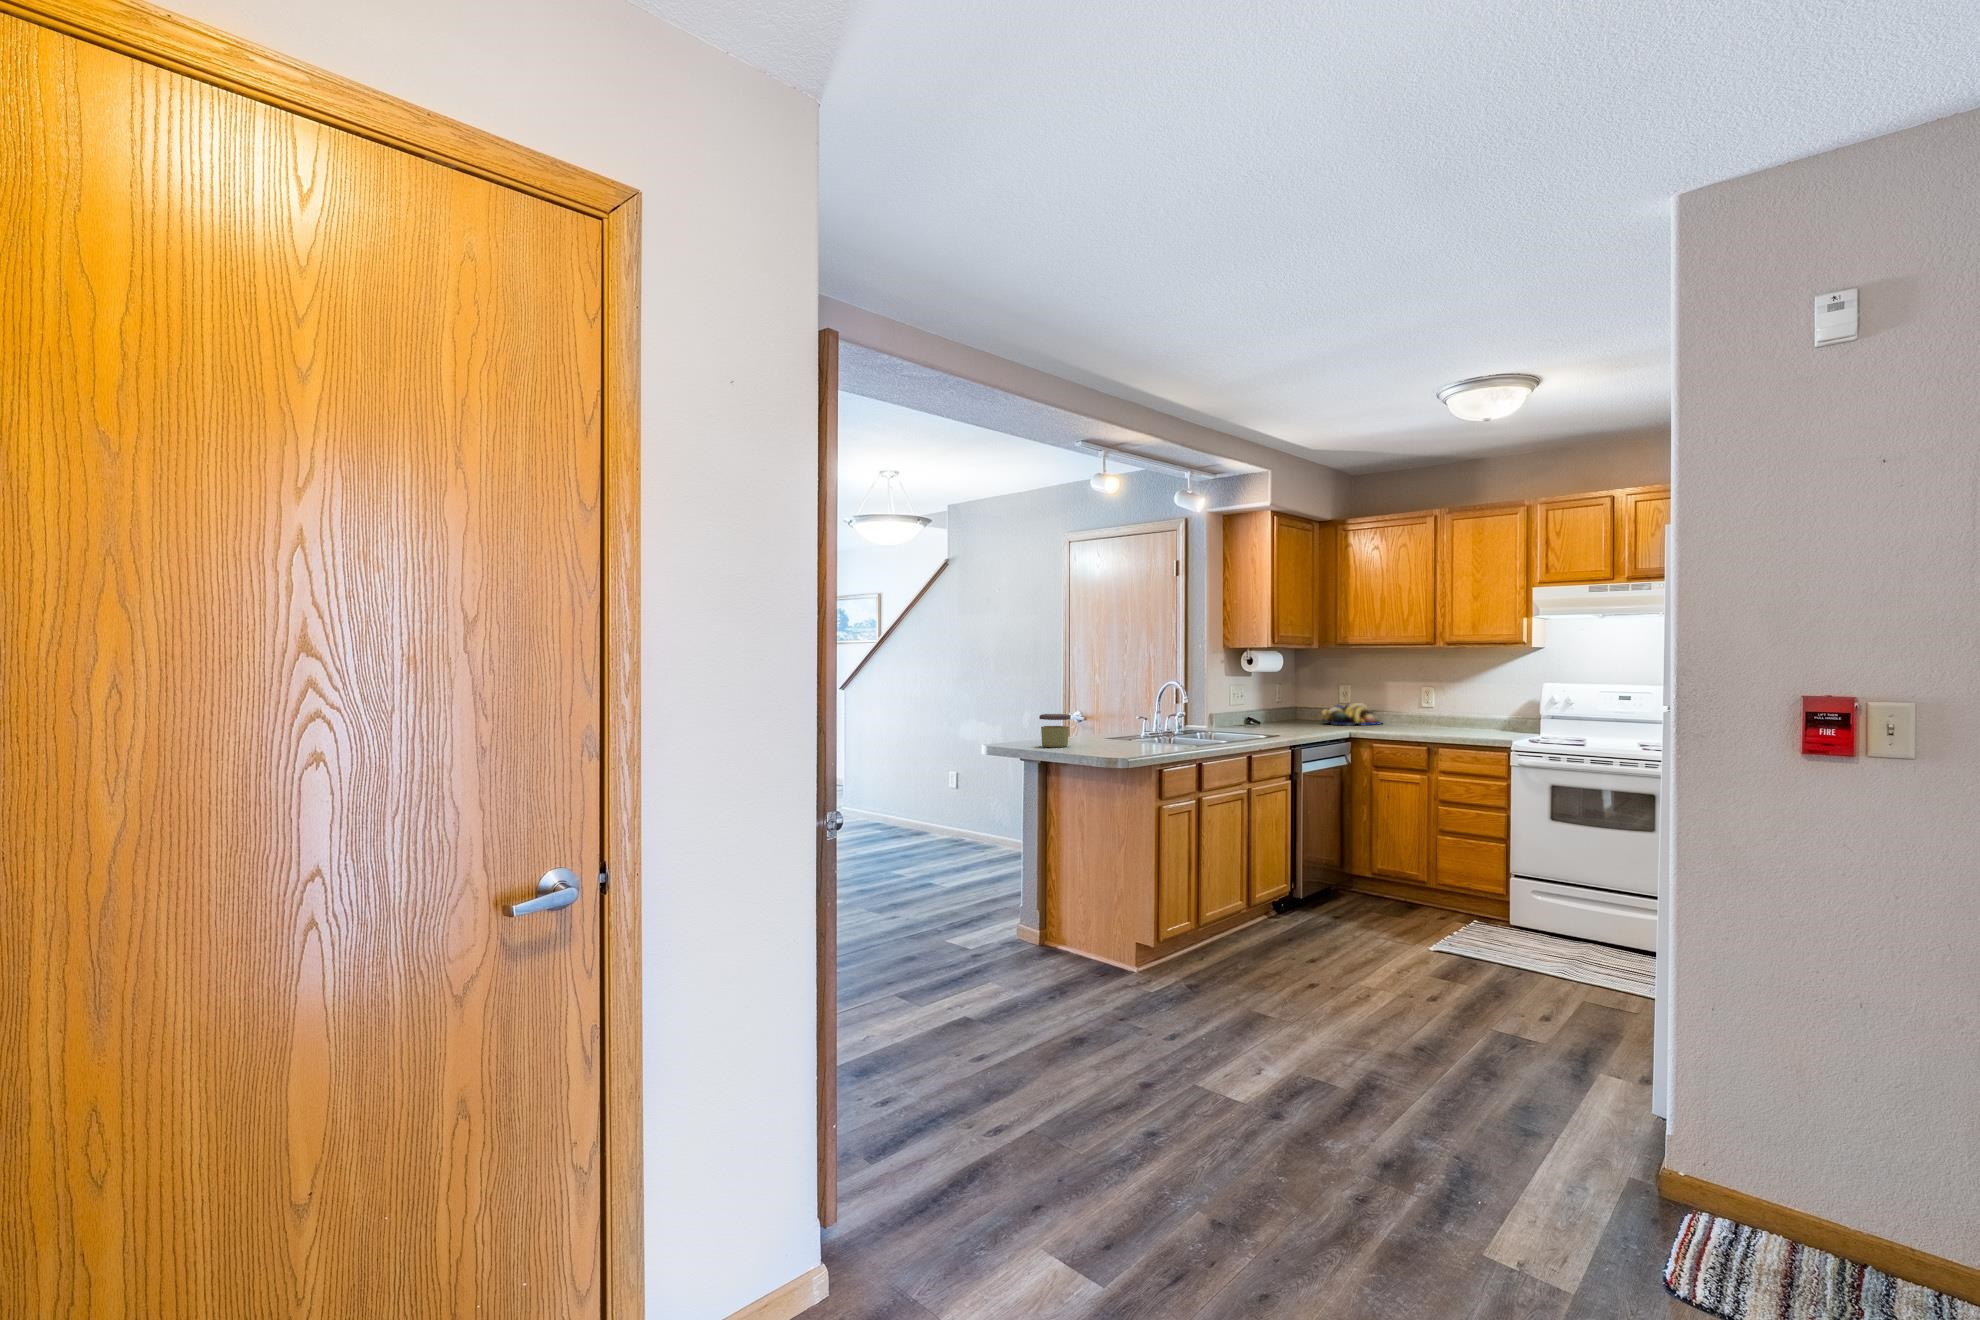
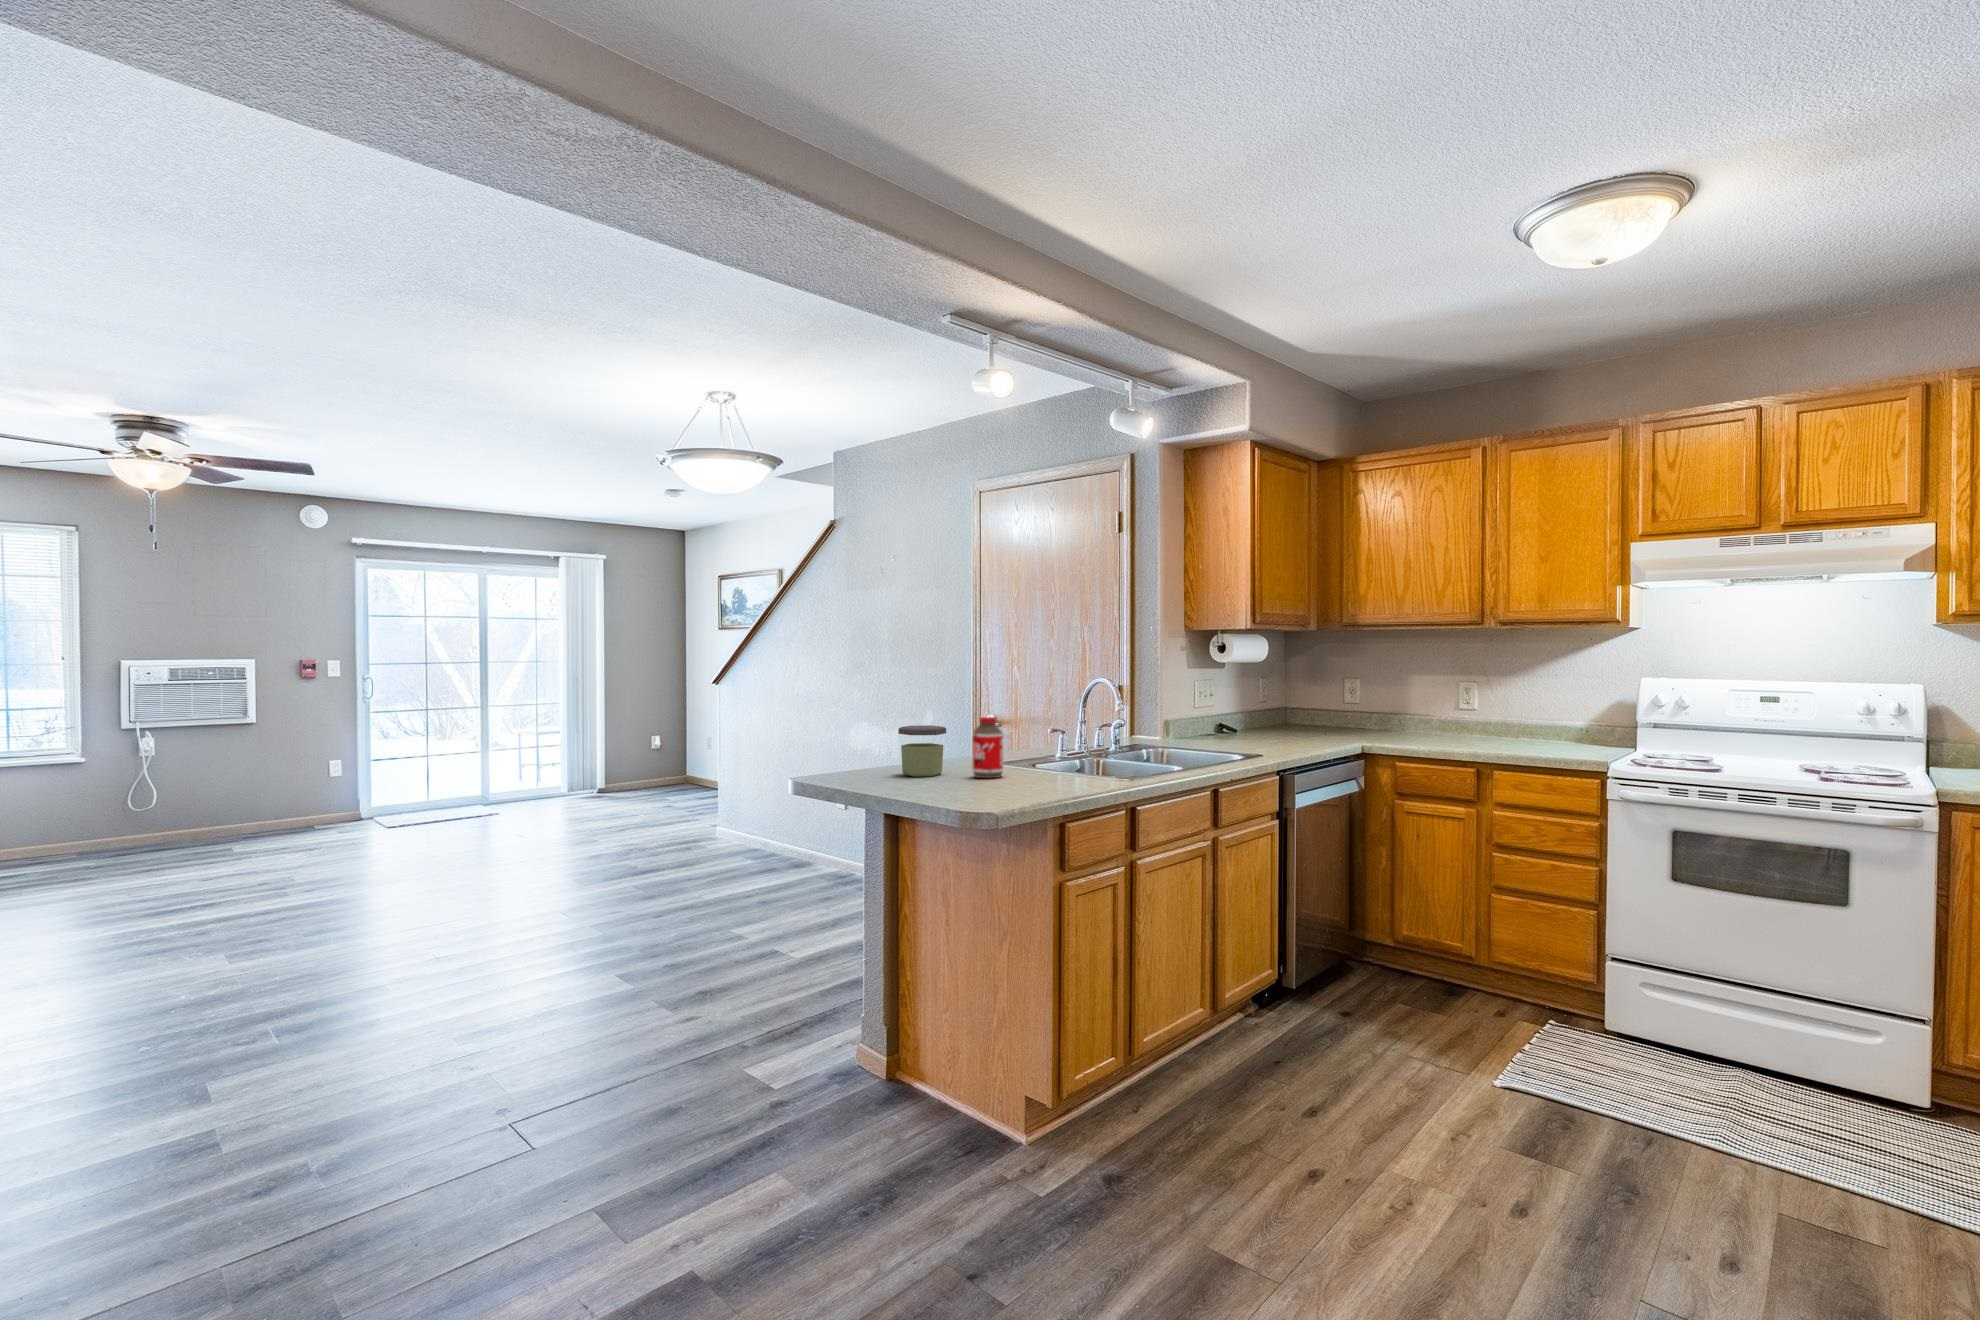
fruit bowl: present [1321,703,1381,725] -> none [1321,706,1406,737]
bottle: none [1091,708,1112,748] -> present [973,717,1003,778]

